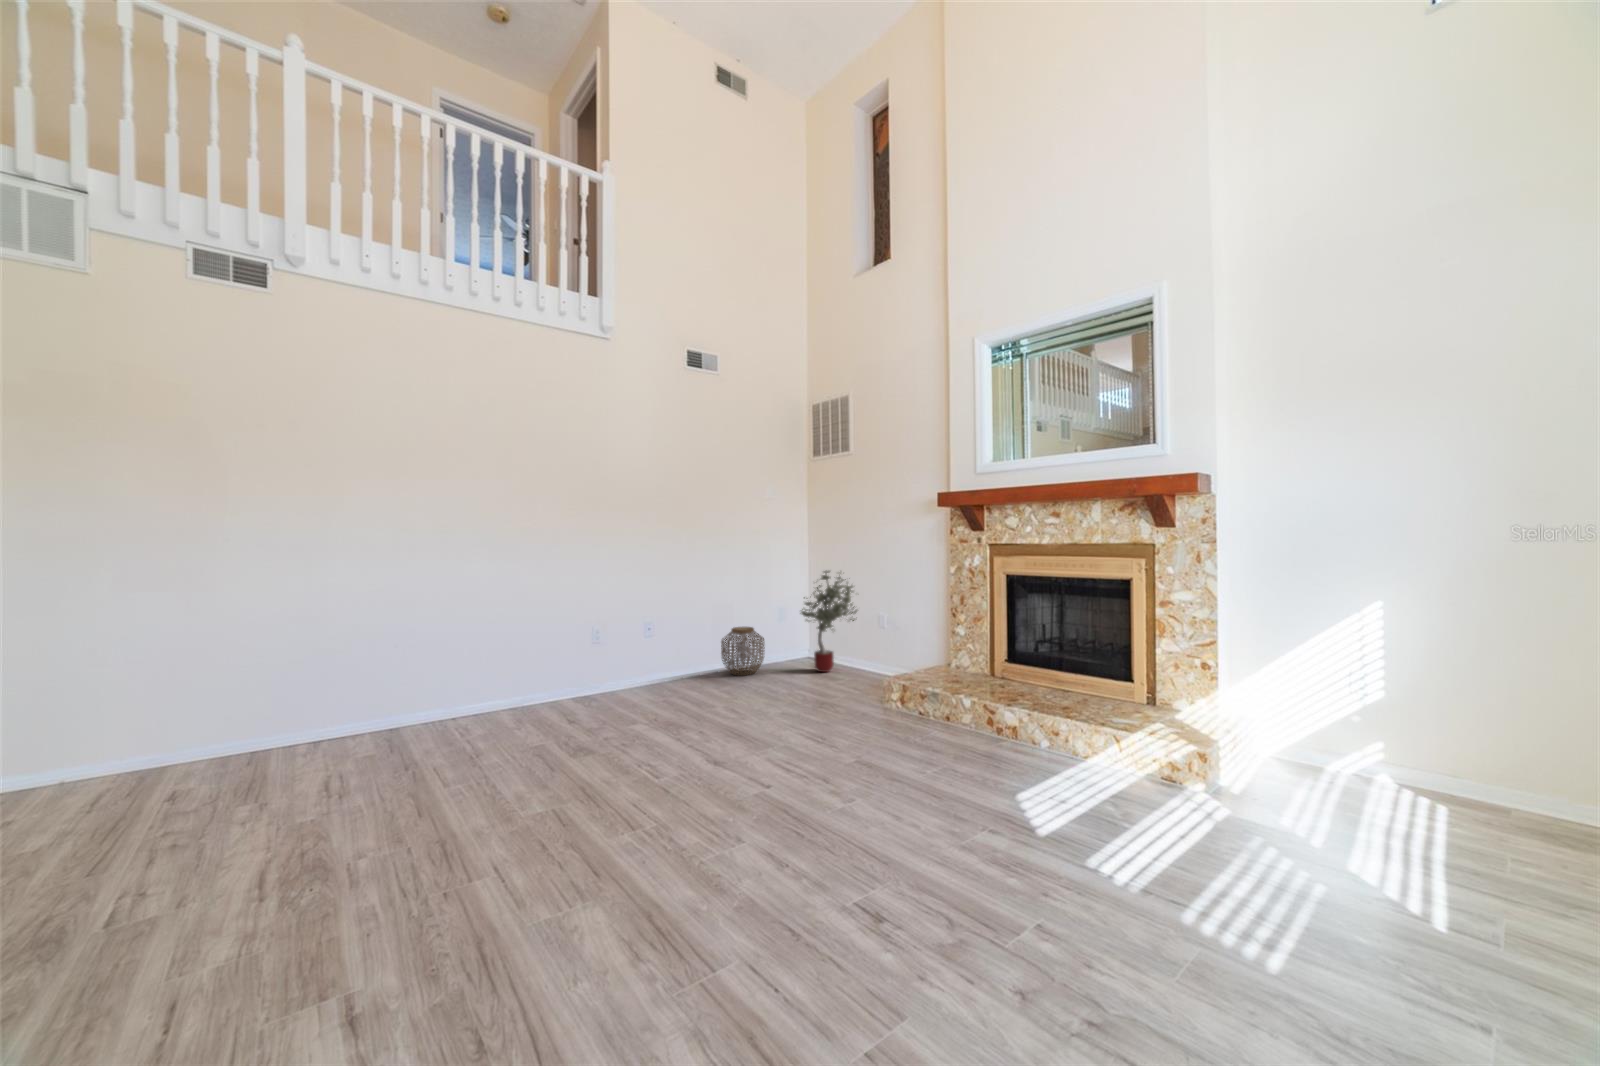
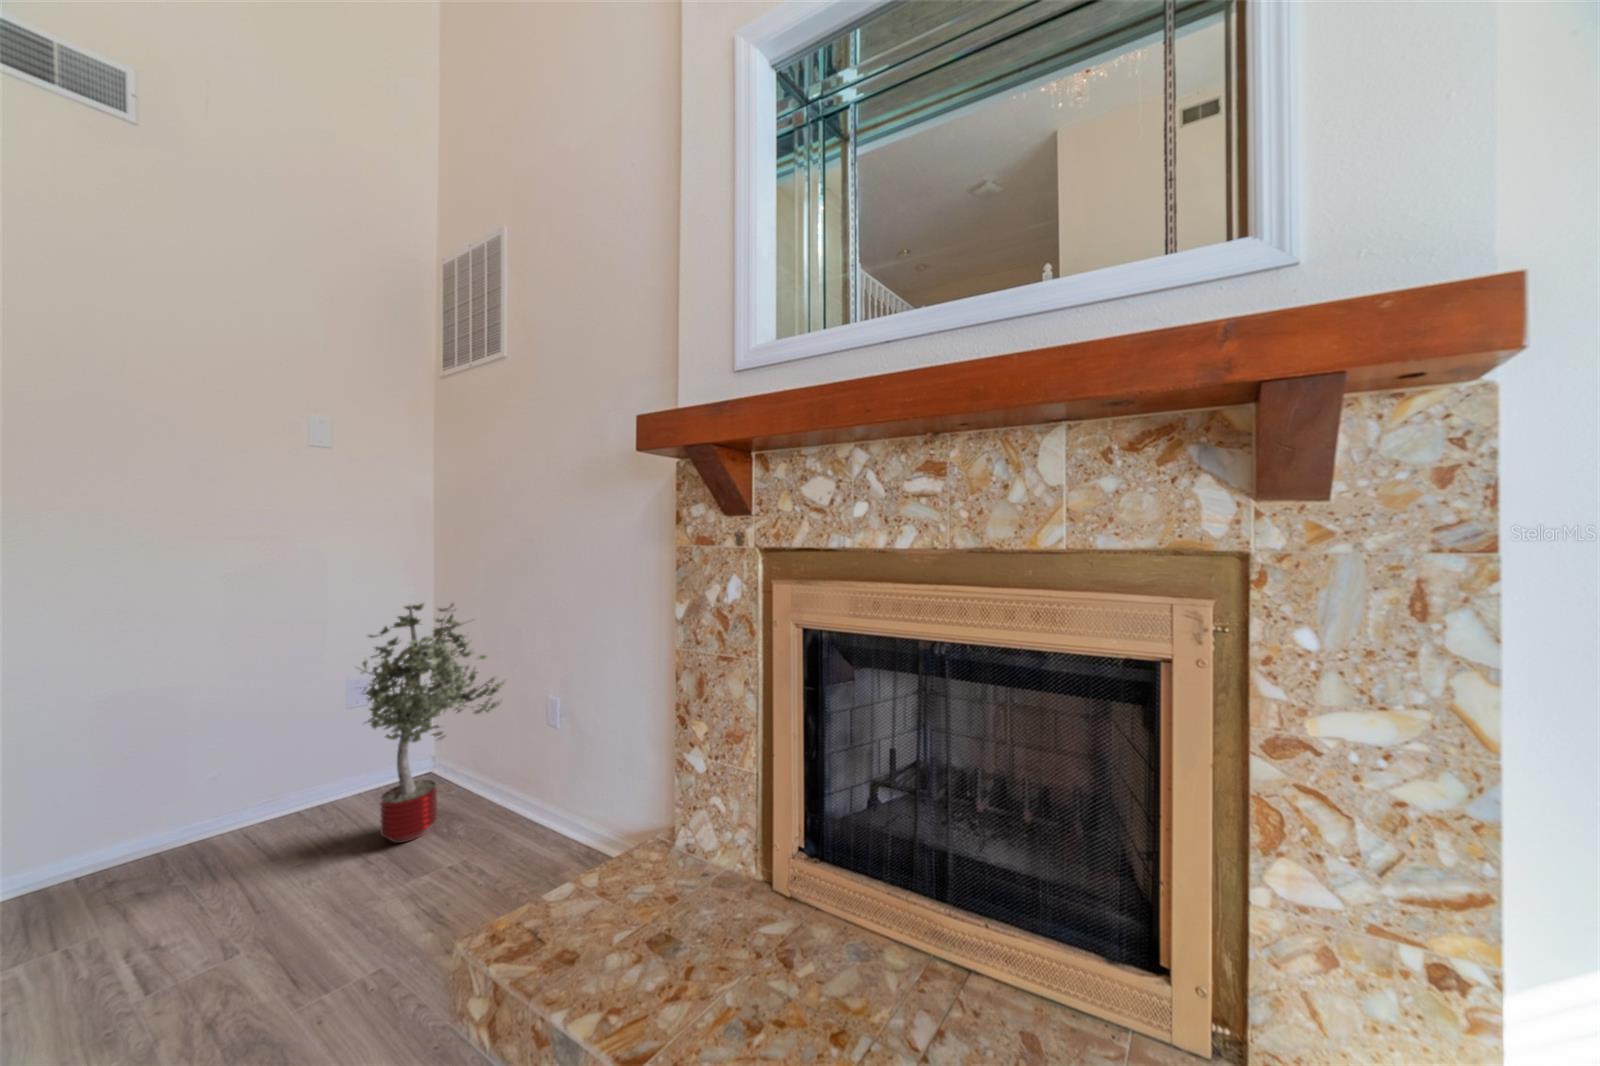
woven basket: present [721,627,765,675] -> none [42,757,231,910]

